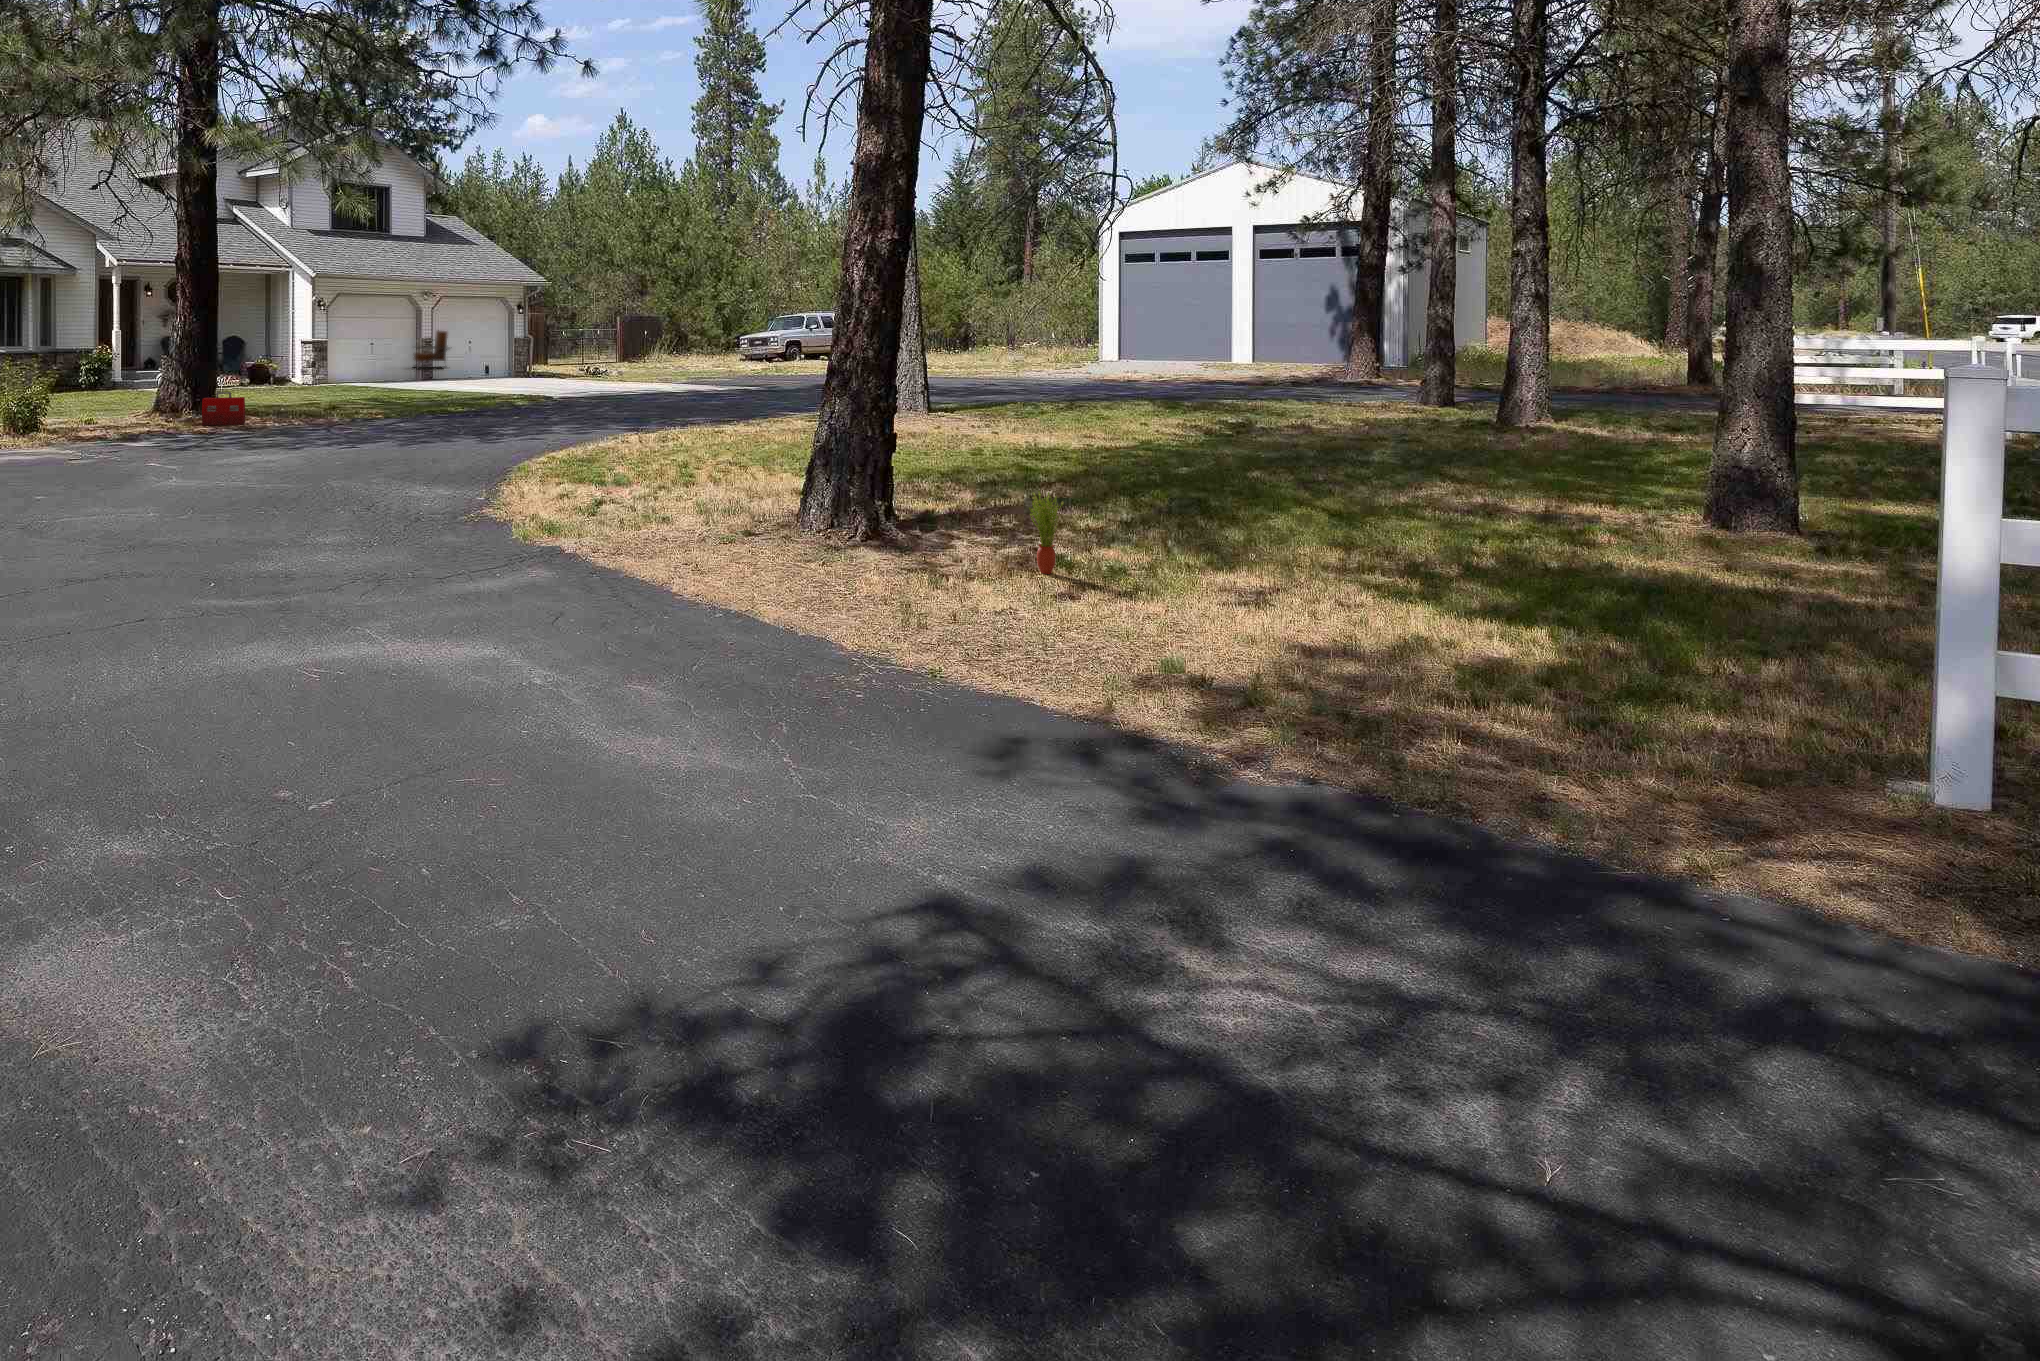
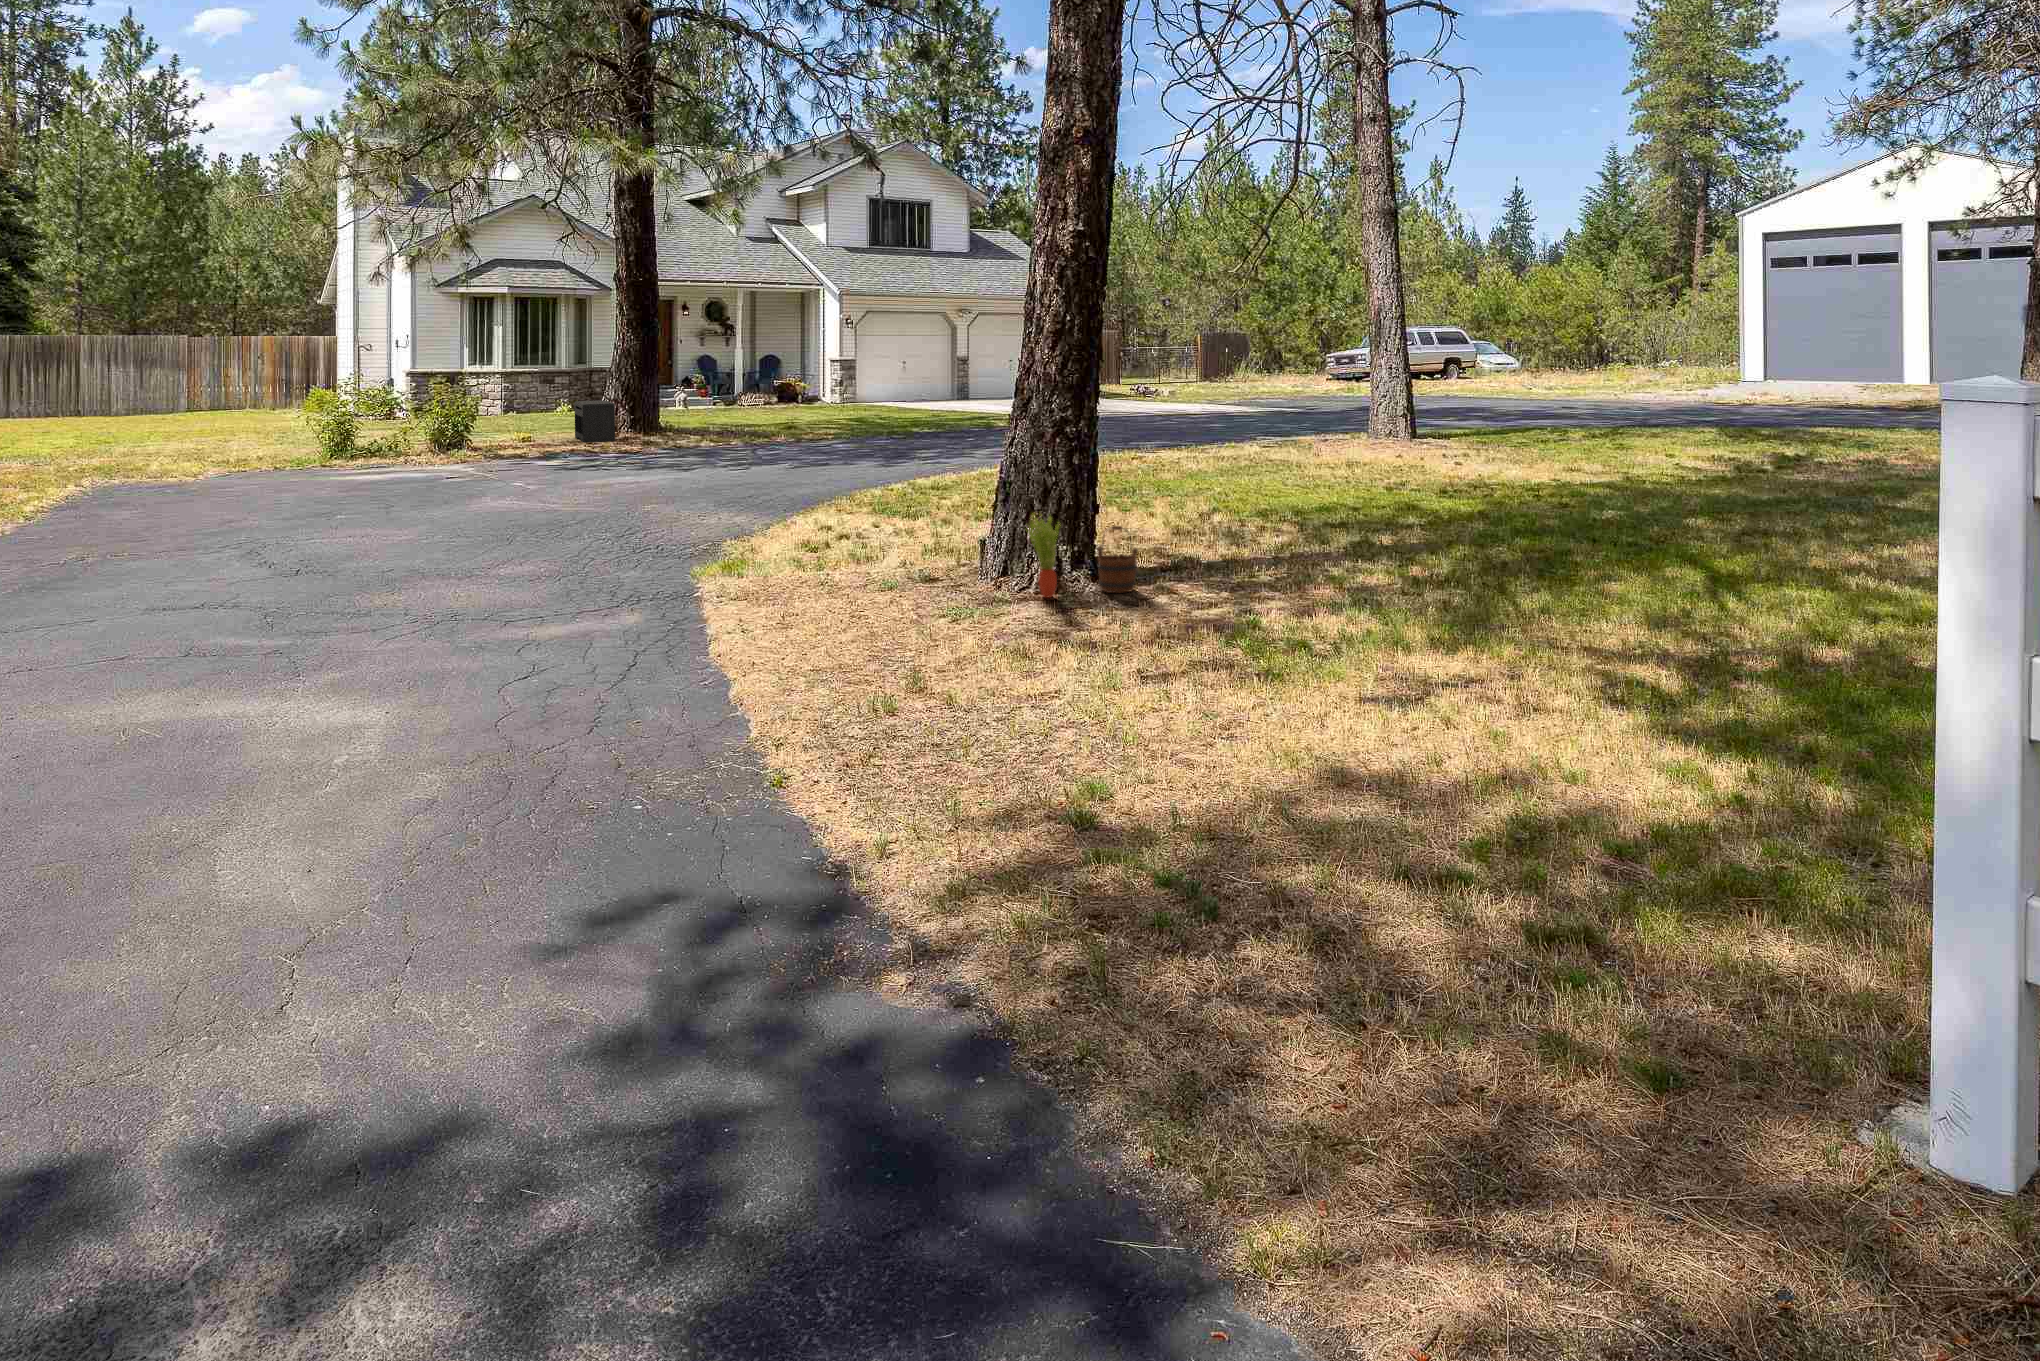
lounge chair: present [414,330,449,369] -> none [957,348,992,388]
bench: none [123,384,178,428] -> present [575,400,615,442]
toolbox: present [202,392,245,425] -> none [637,408,682,440]
wooden bucket: none [1071,502,1113,567] -> present [1097,526,1138,593]

